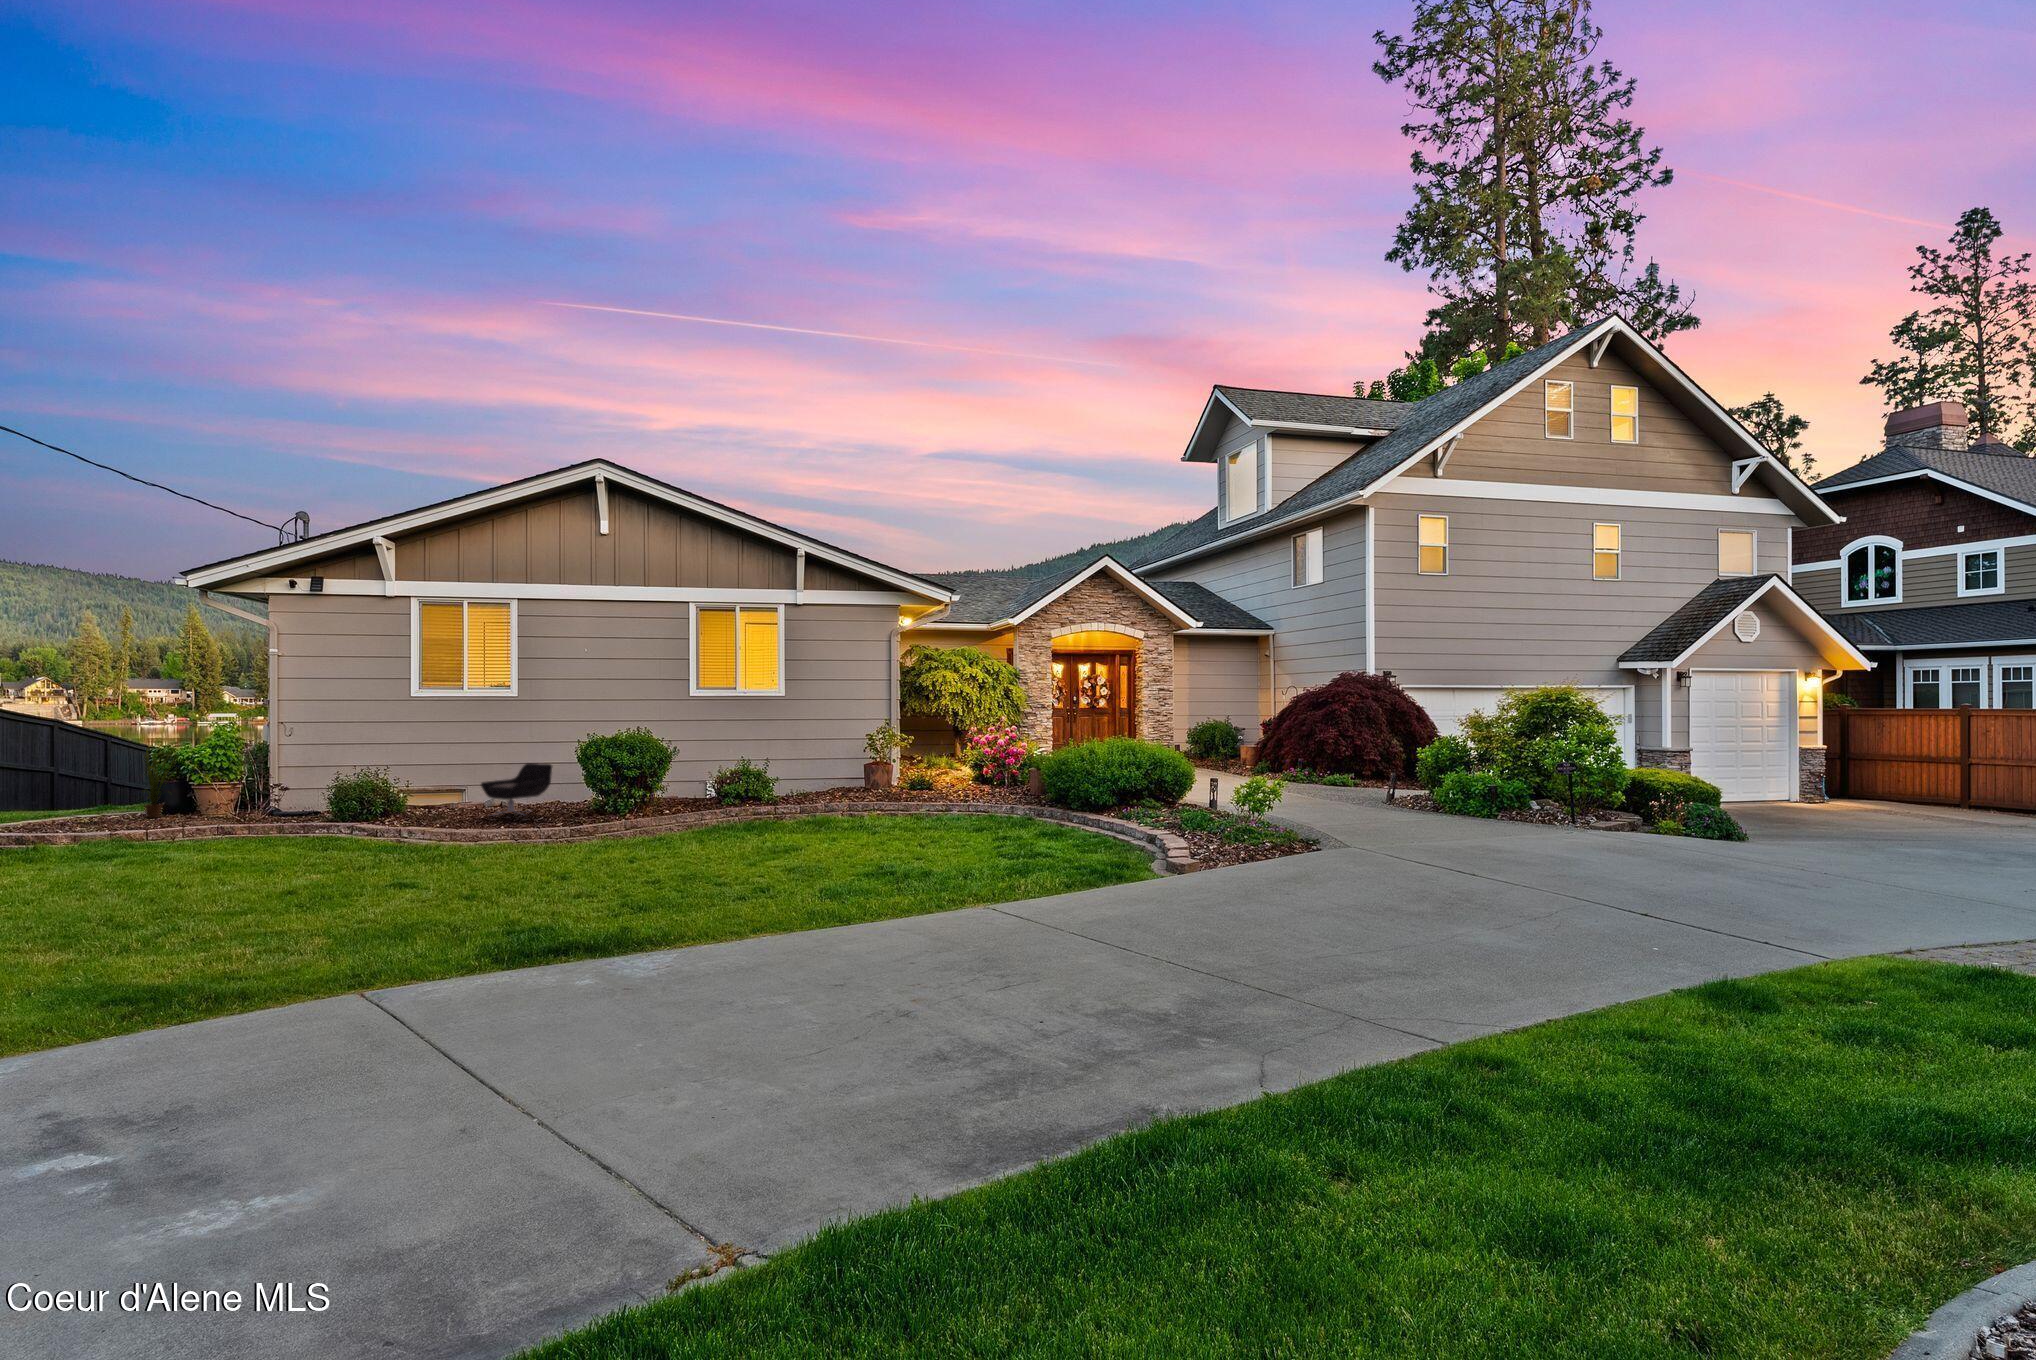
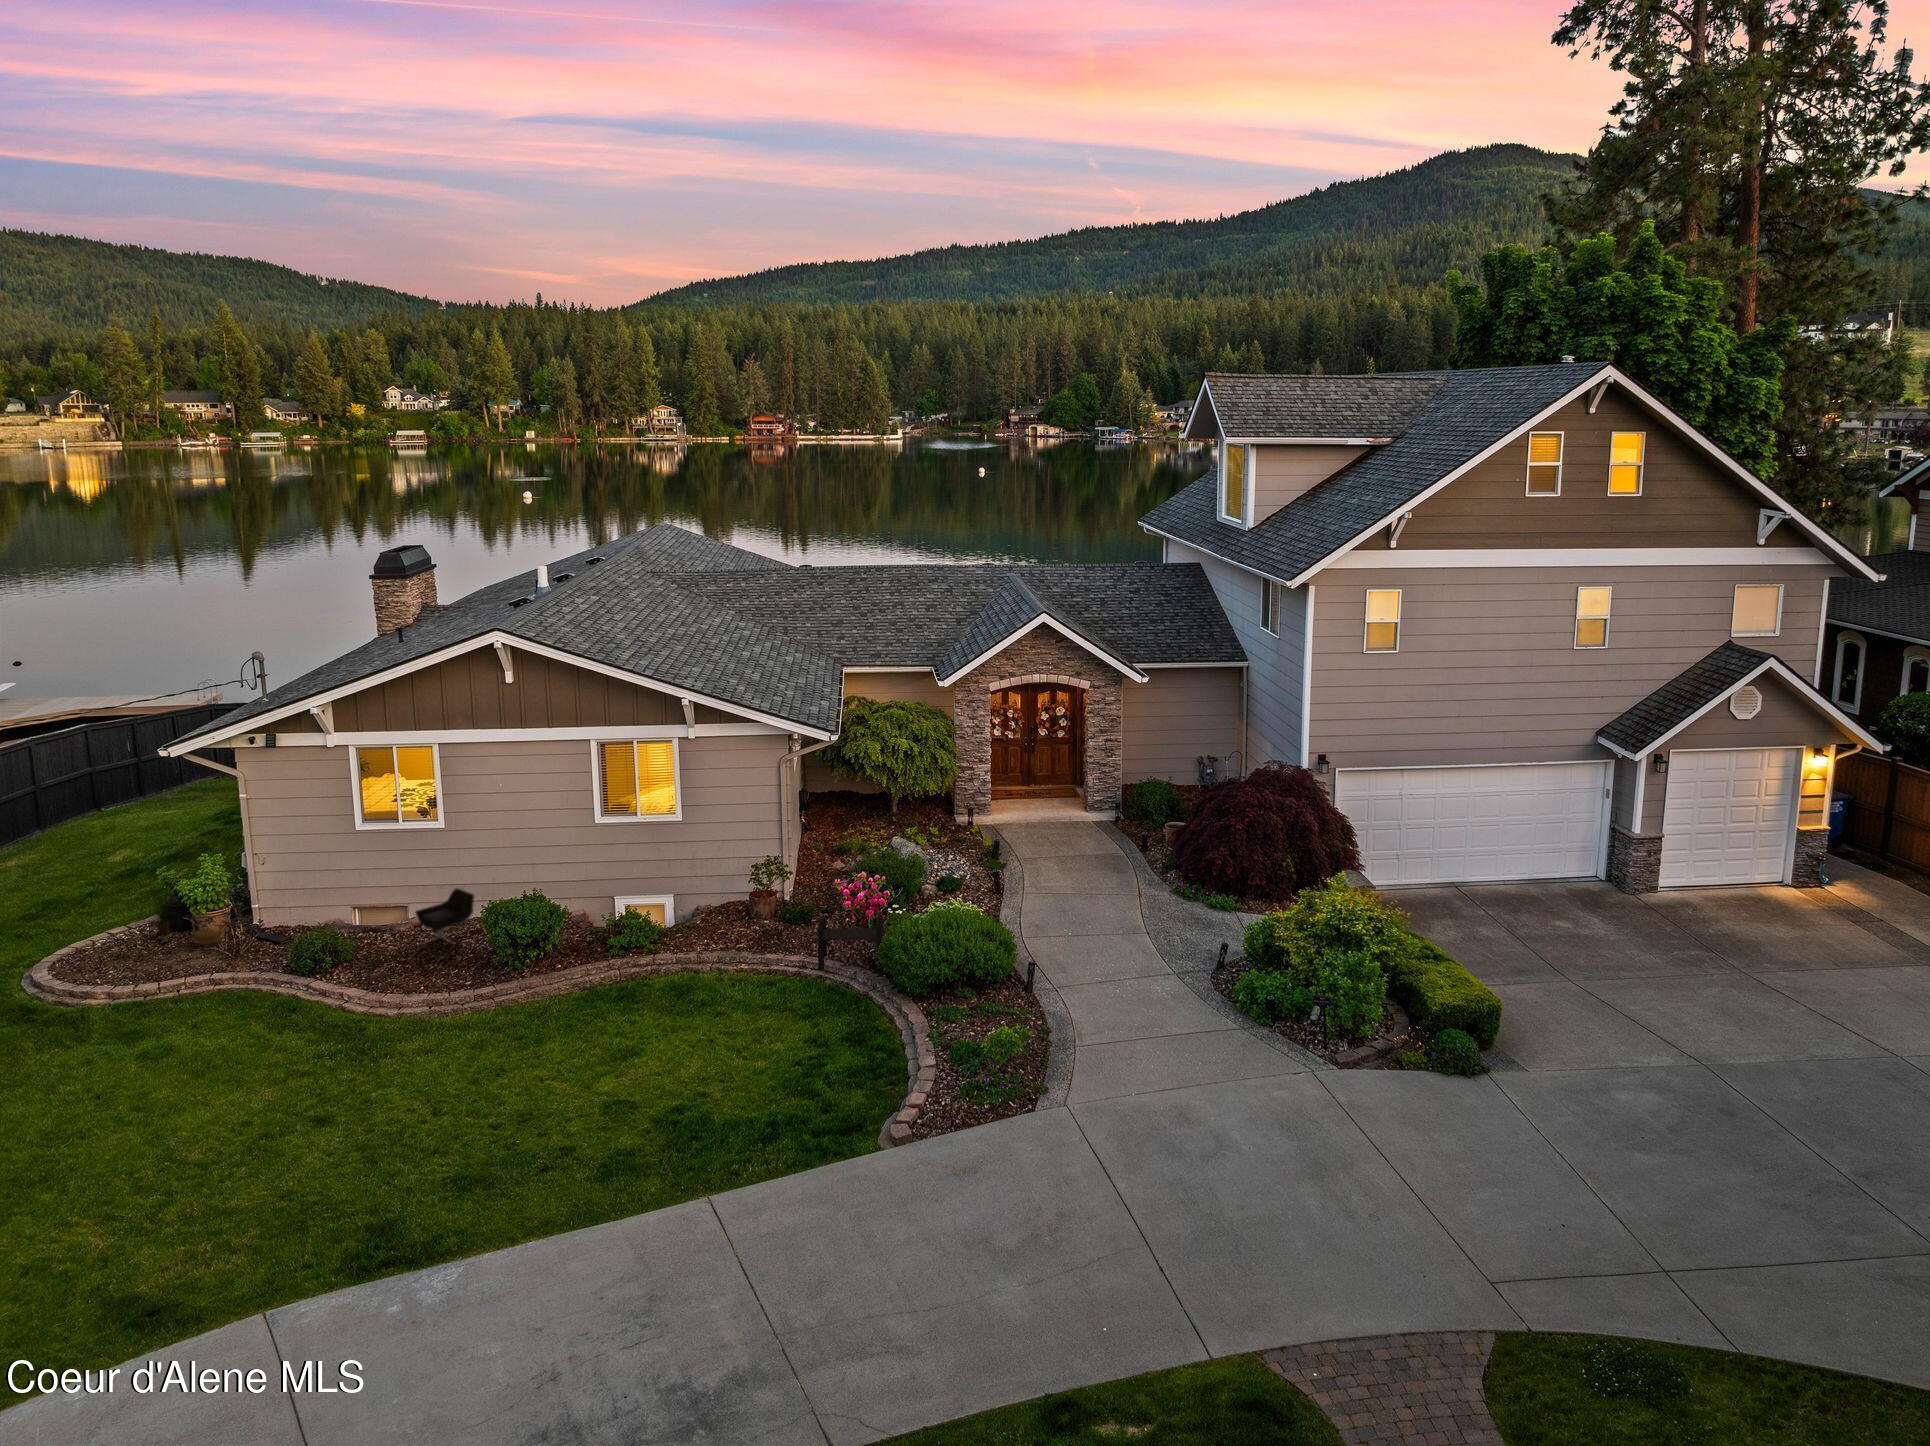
bench: none [964,762,1040,816] -> present [818,915,884,969]
woven basket: none [197,787,236,821] -> present [194,915,223,945]

